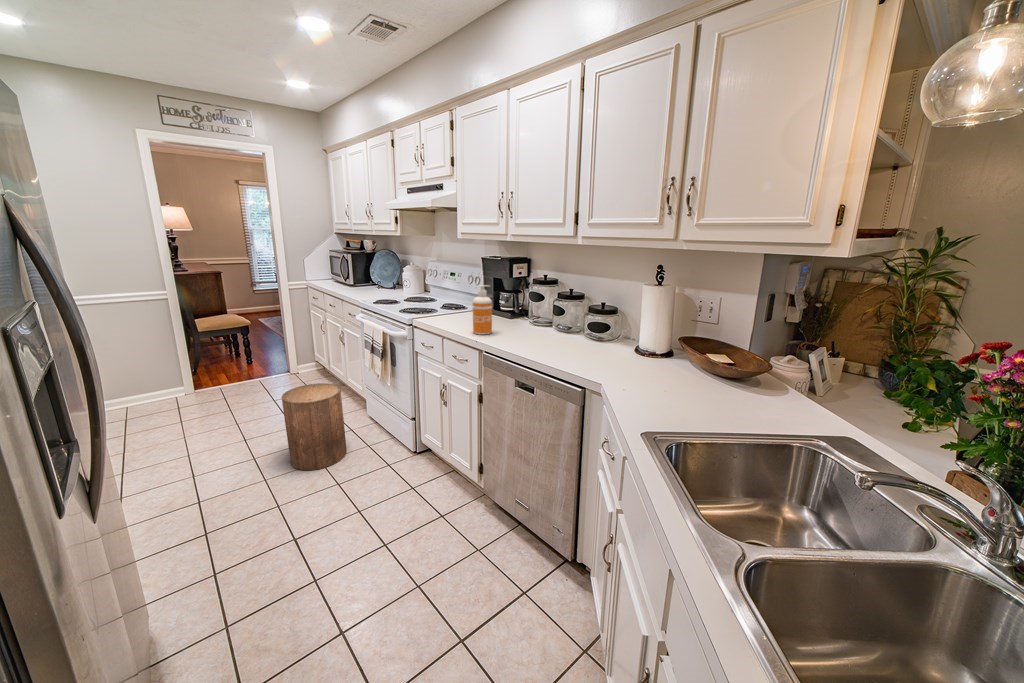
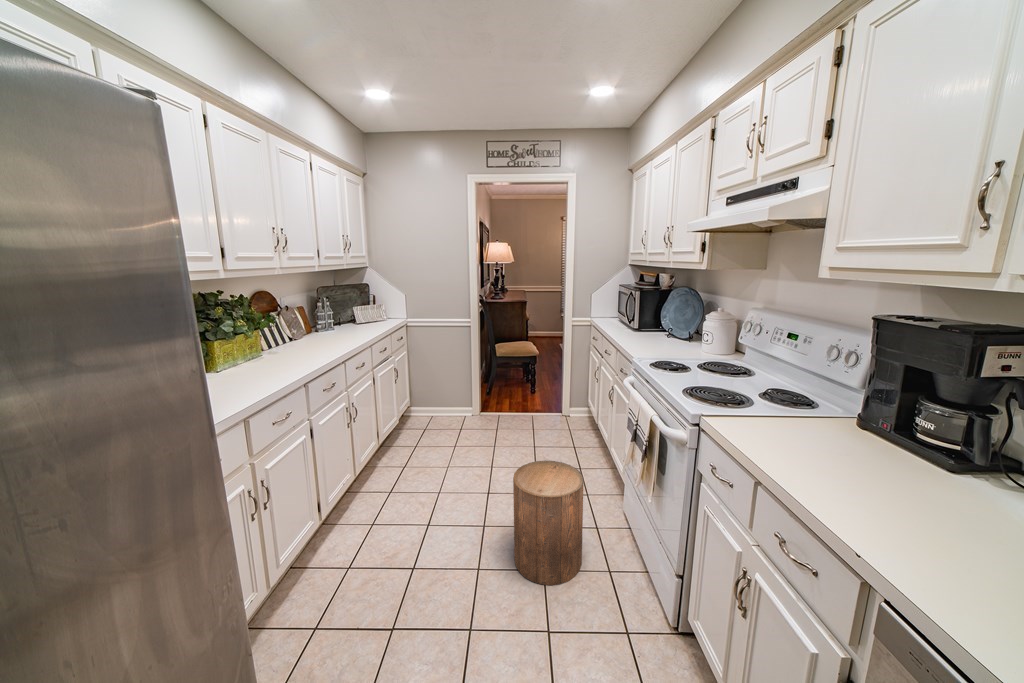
soap dispenser: present [473,285,492,334] -> none [835,397,910,519]

